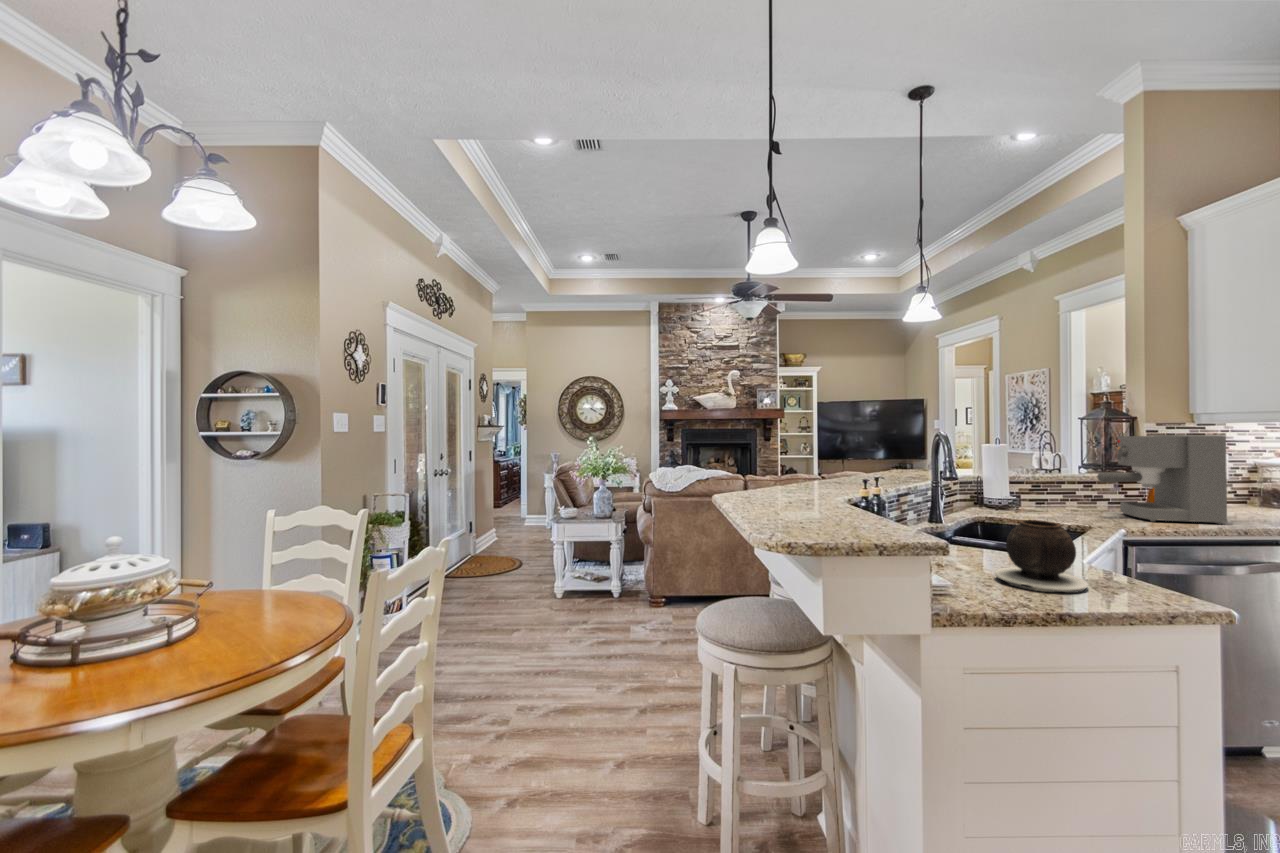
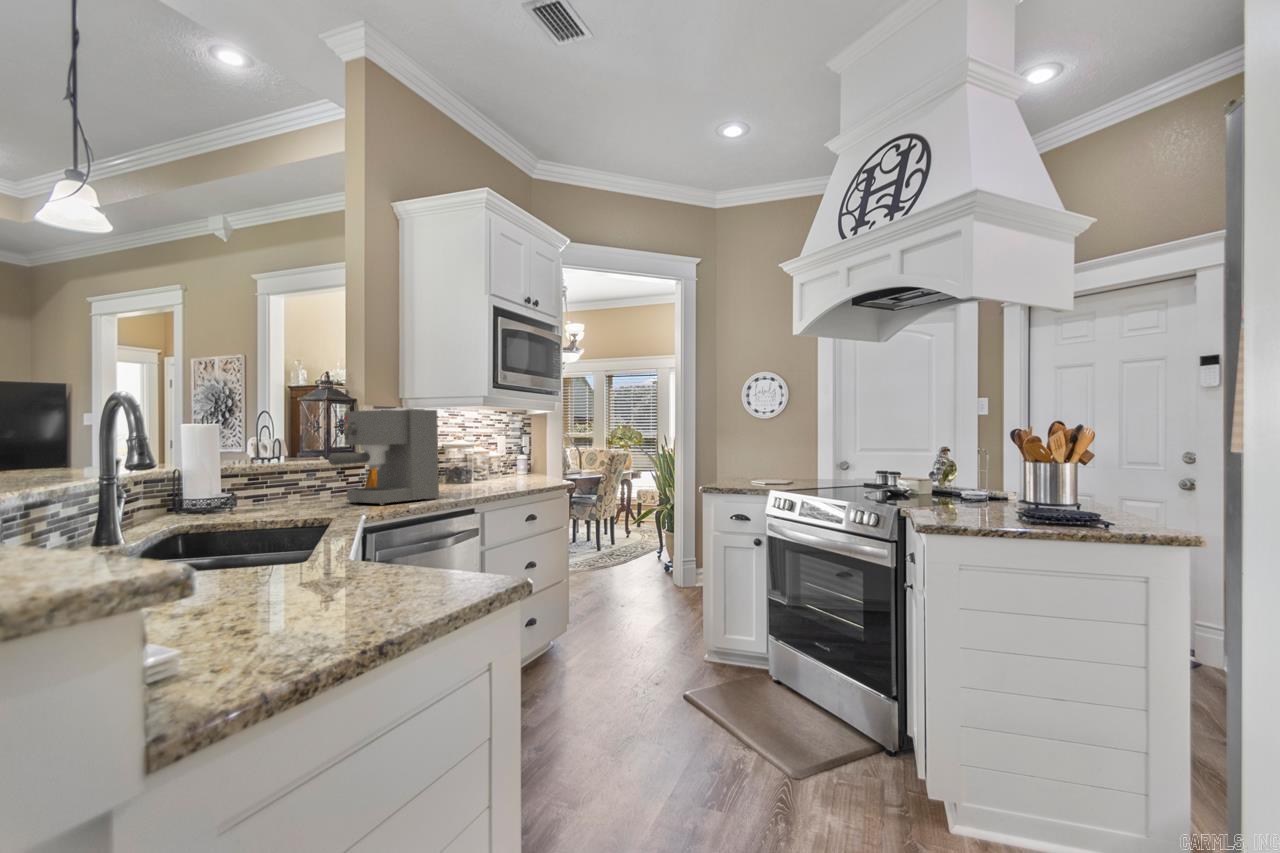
vase: present [995,520,1089,593] -> none [255,490,394,606]

